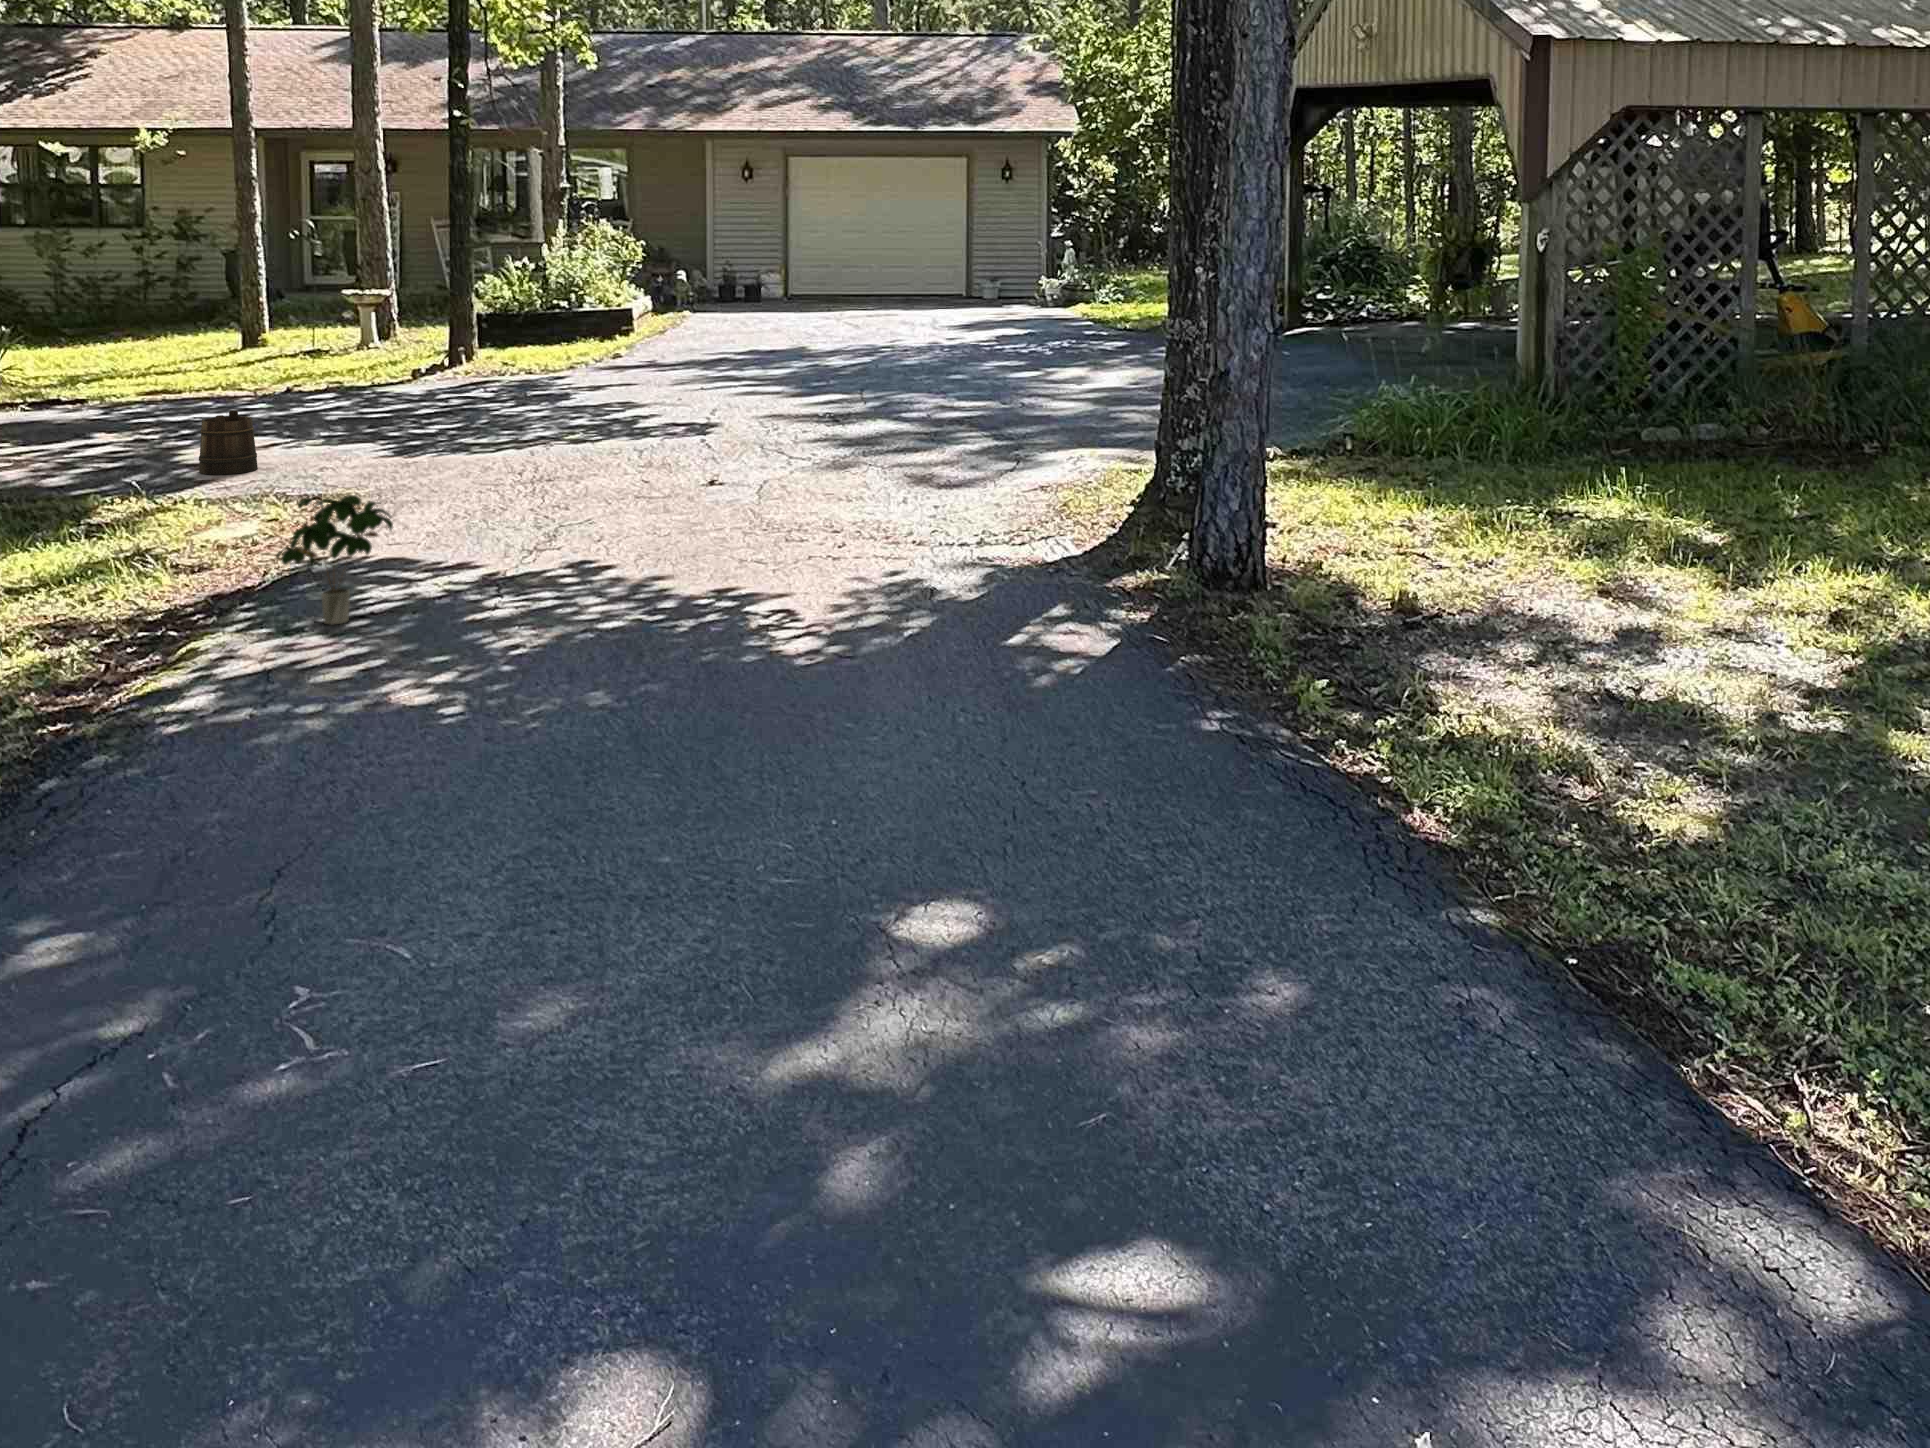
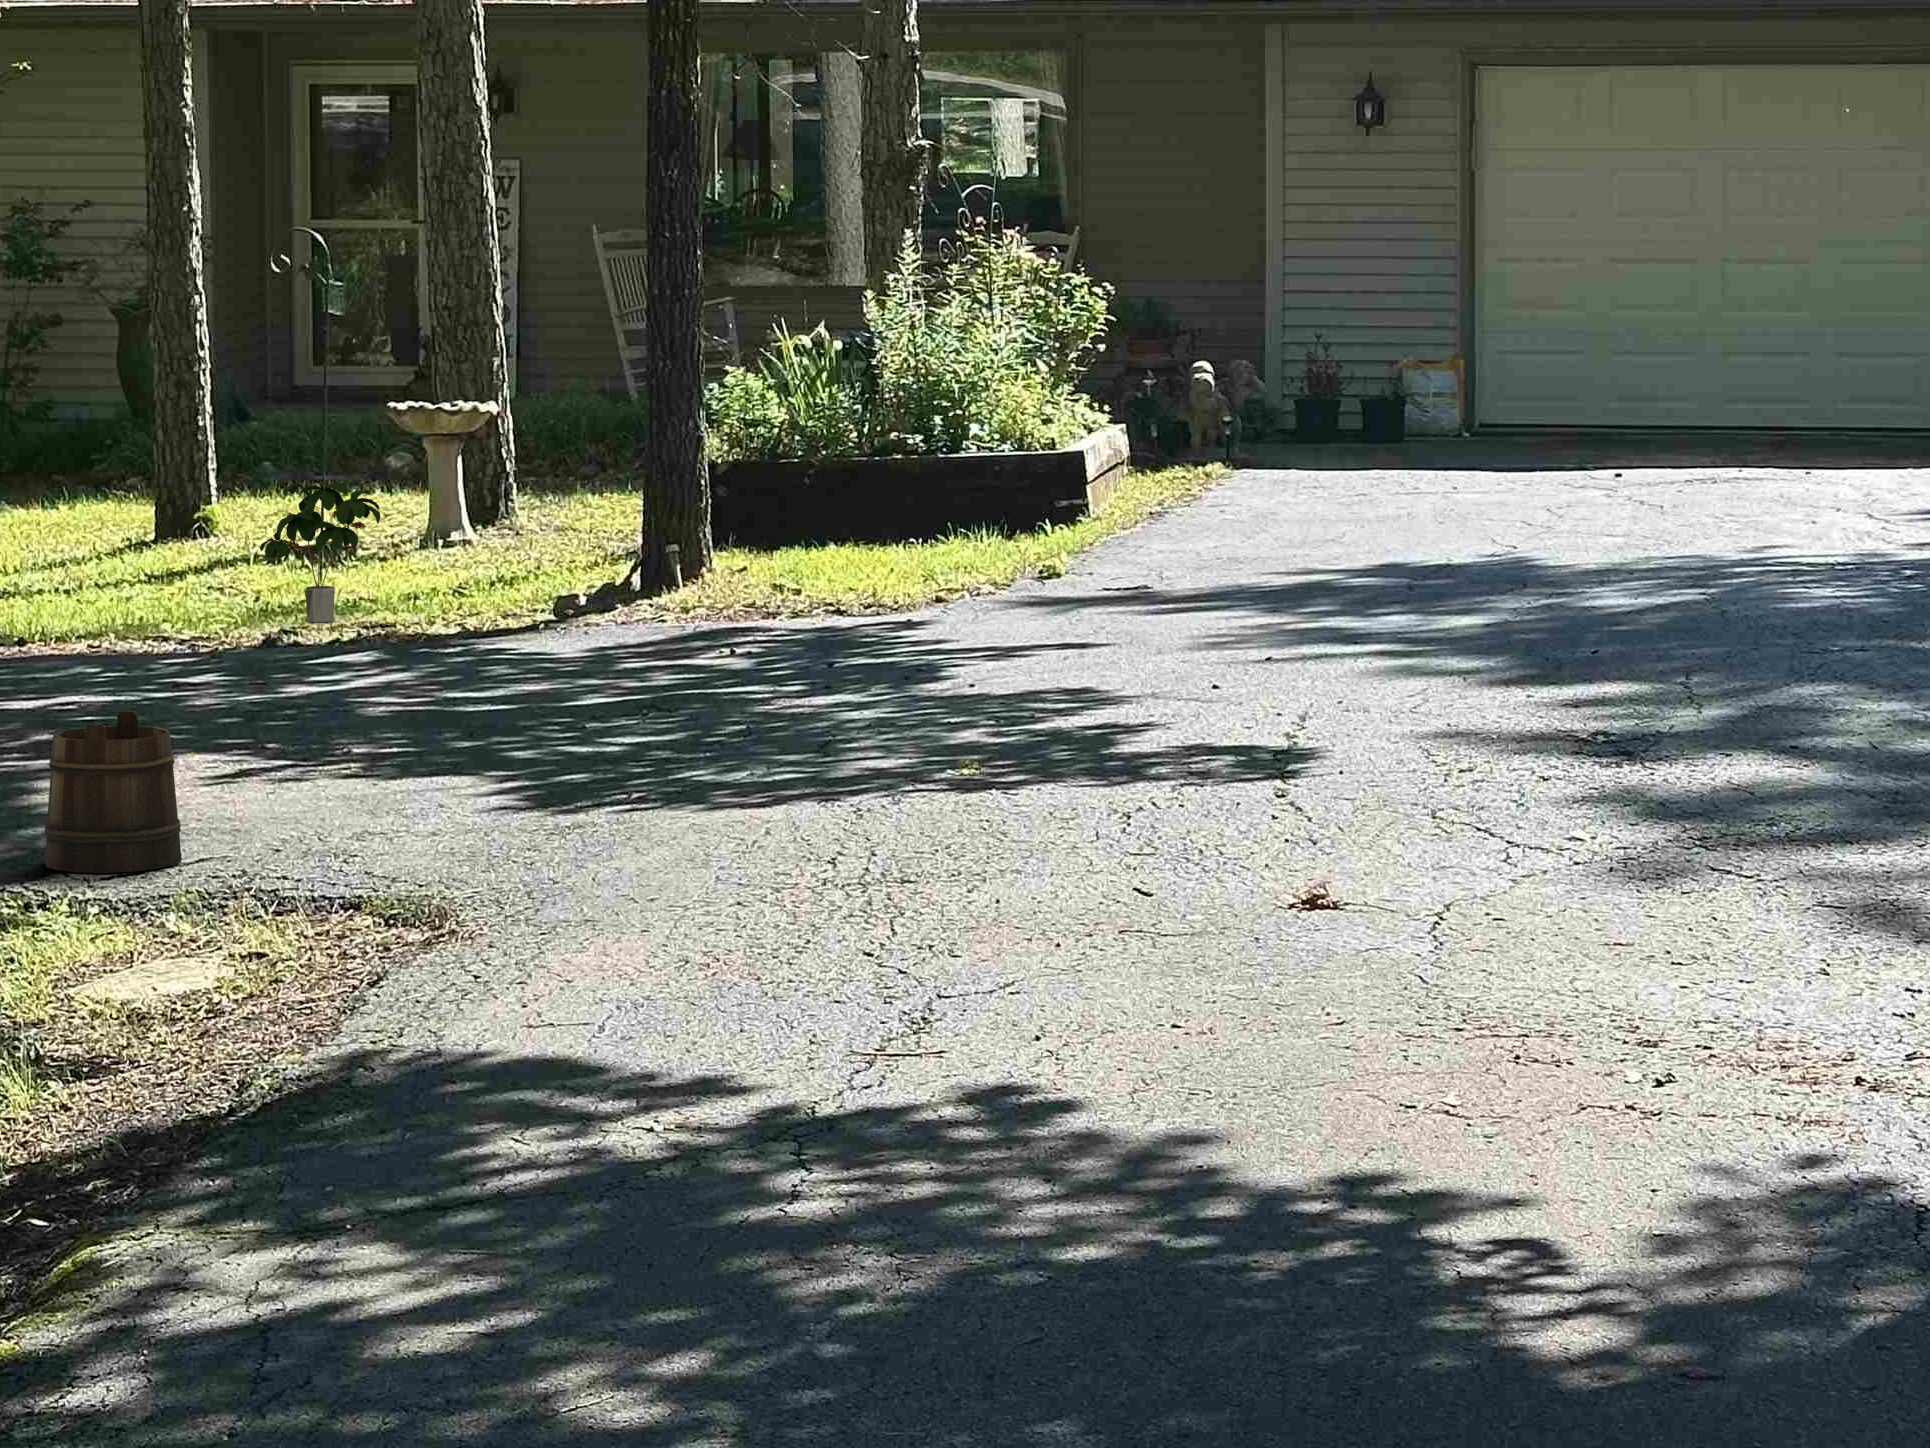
potted plant: present [277,495,393,624] -> present [260,482,380,622]

